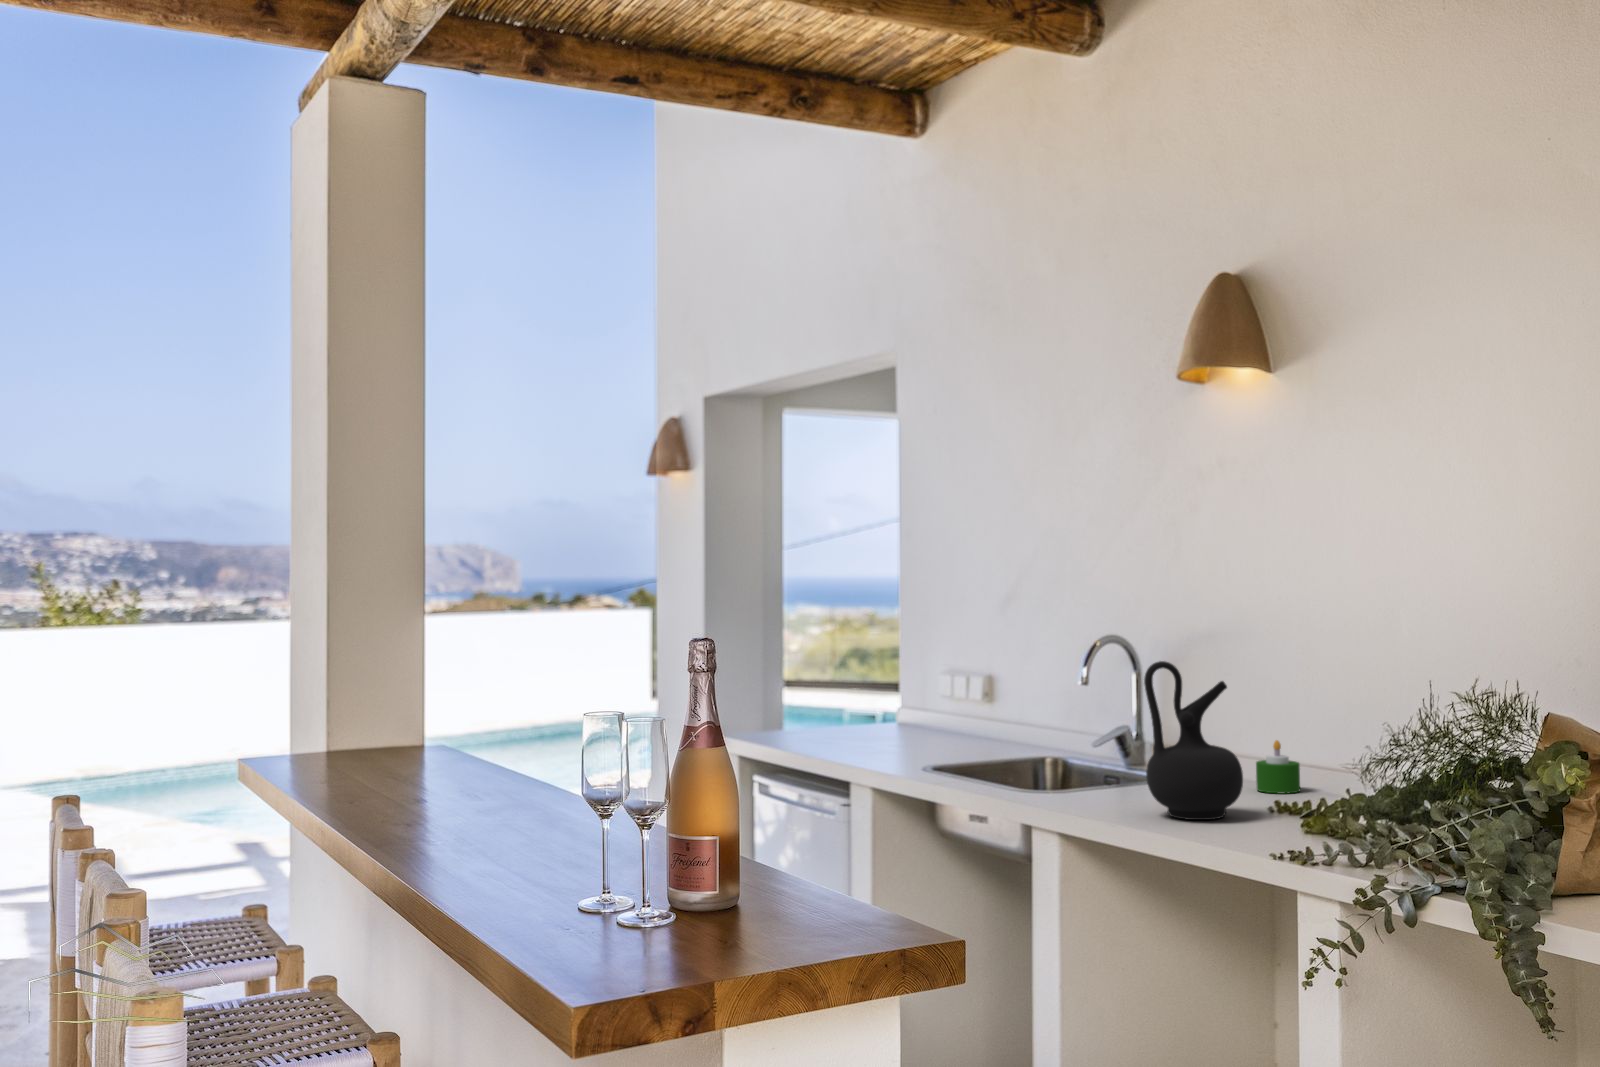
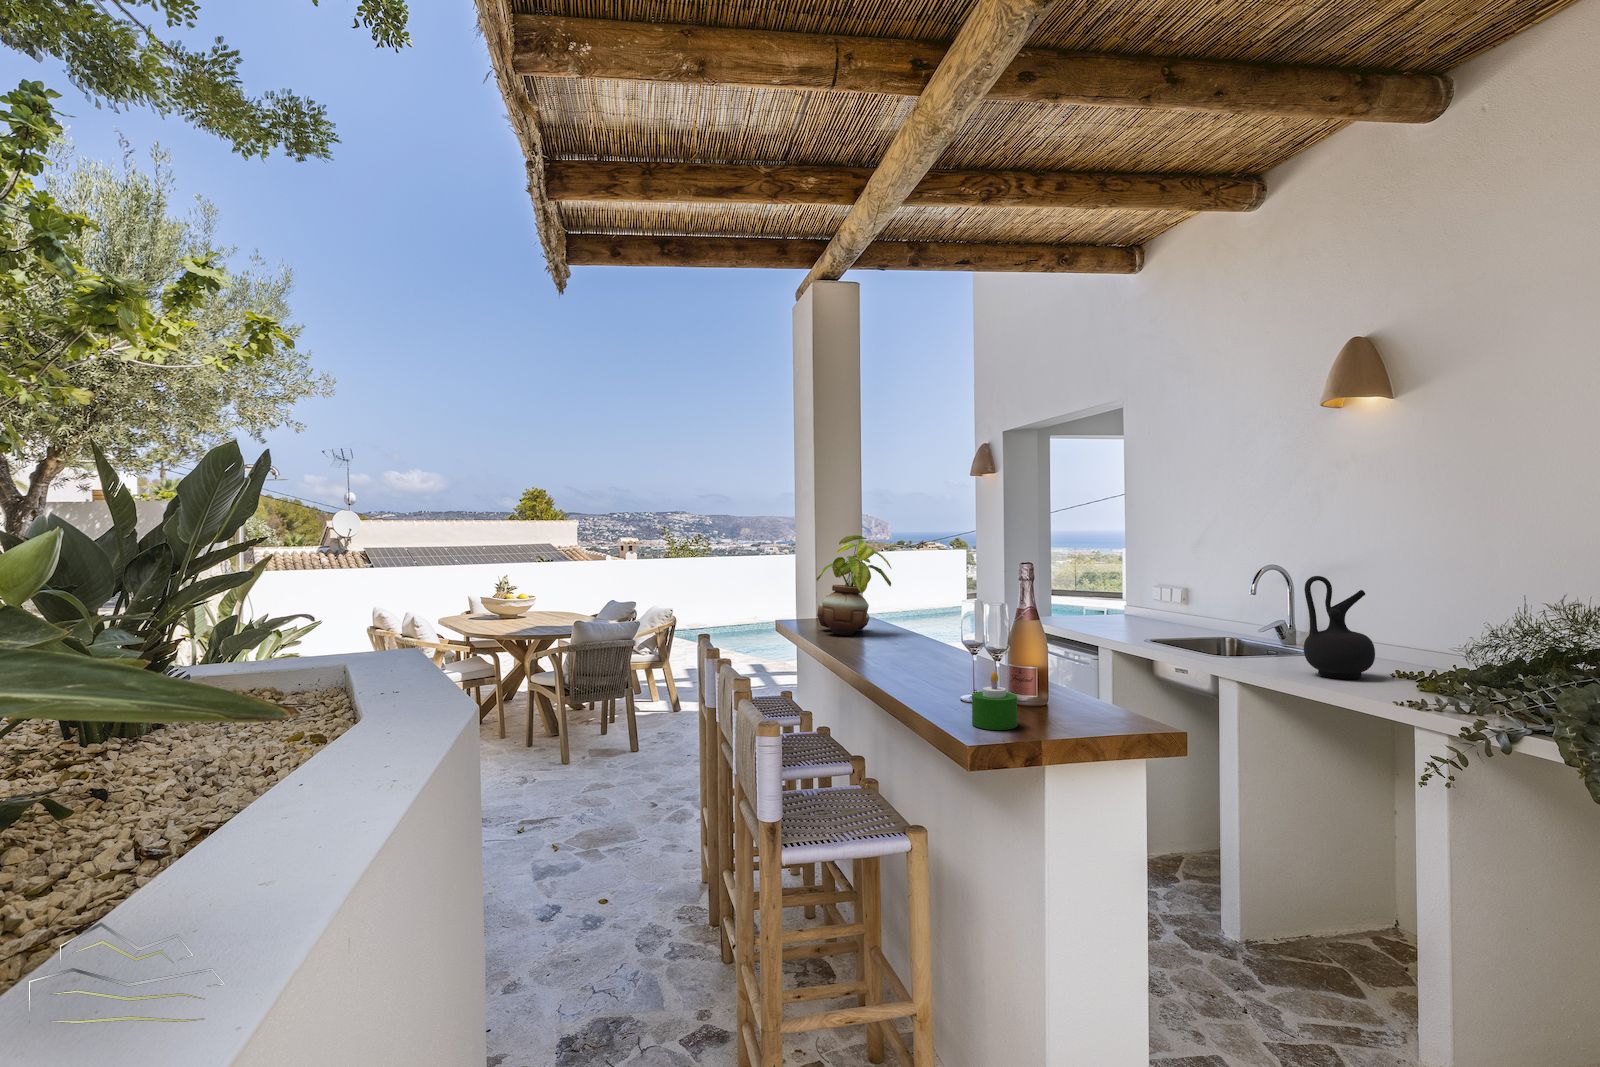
potted plant: none [364,612,503,792] -> present [817,535,891,635]
candle: present [1256,740,1300,794] -> present [972,672,1017,730]

